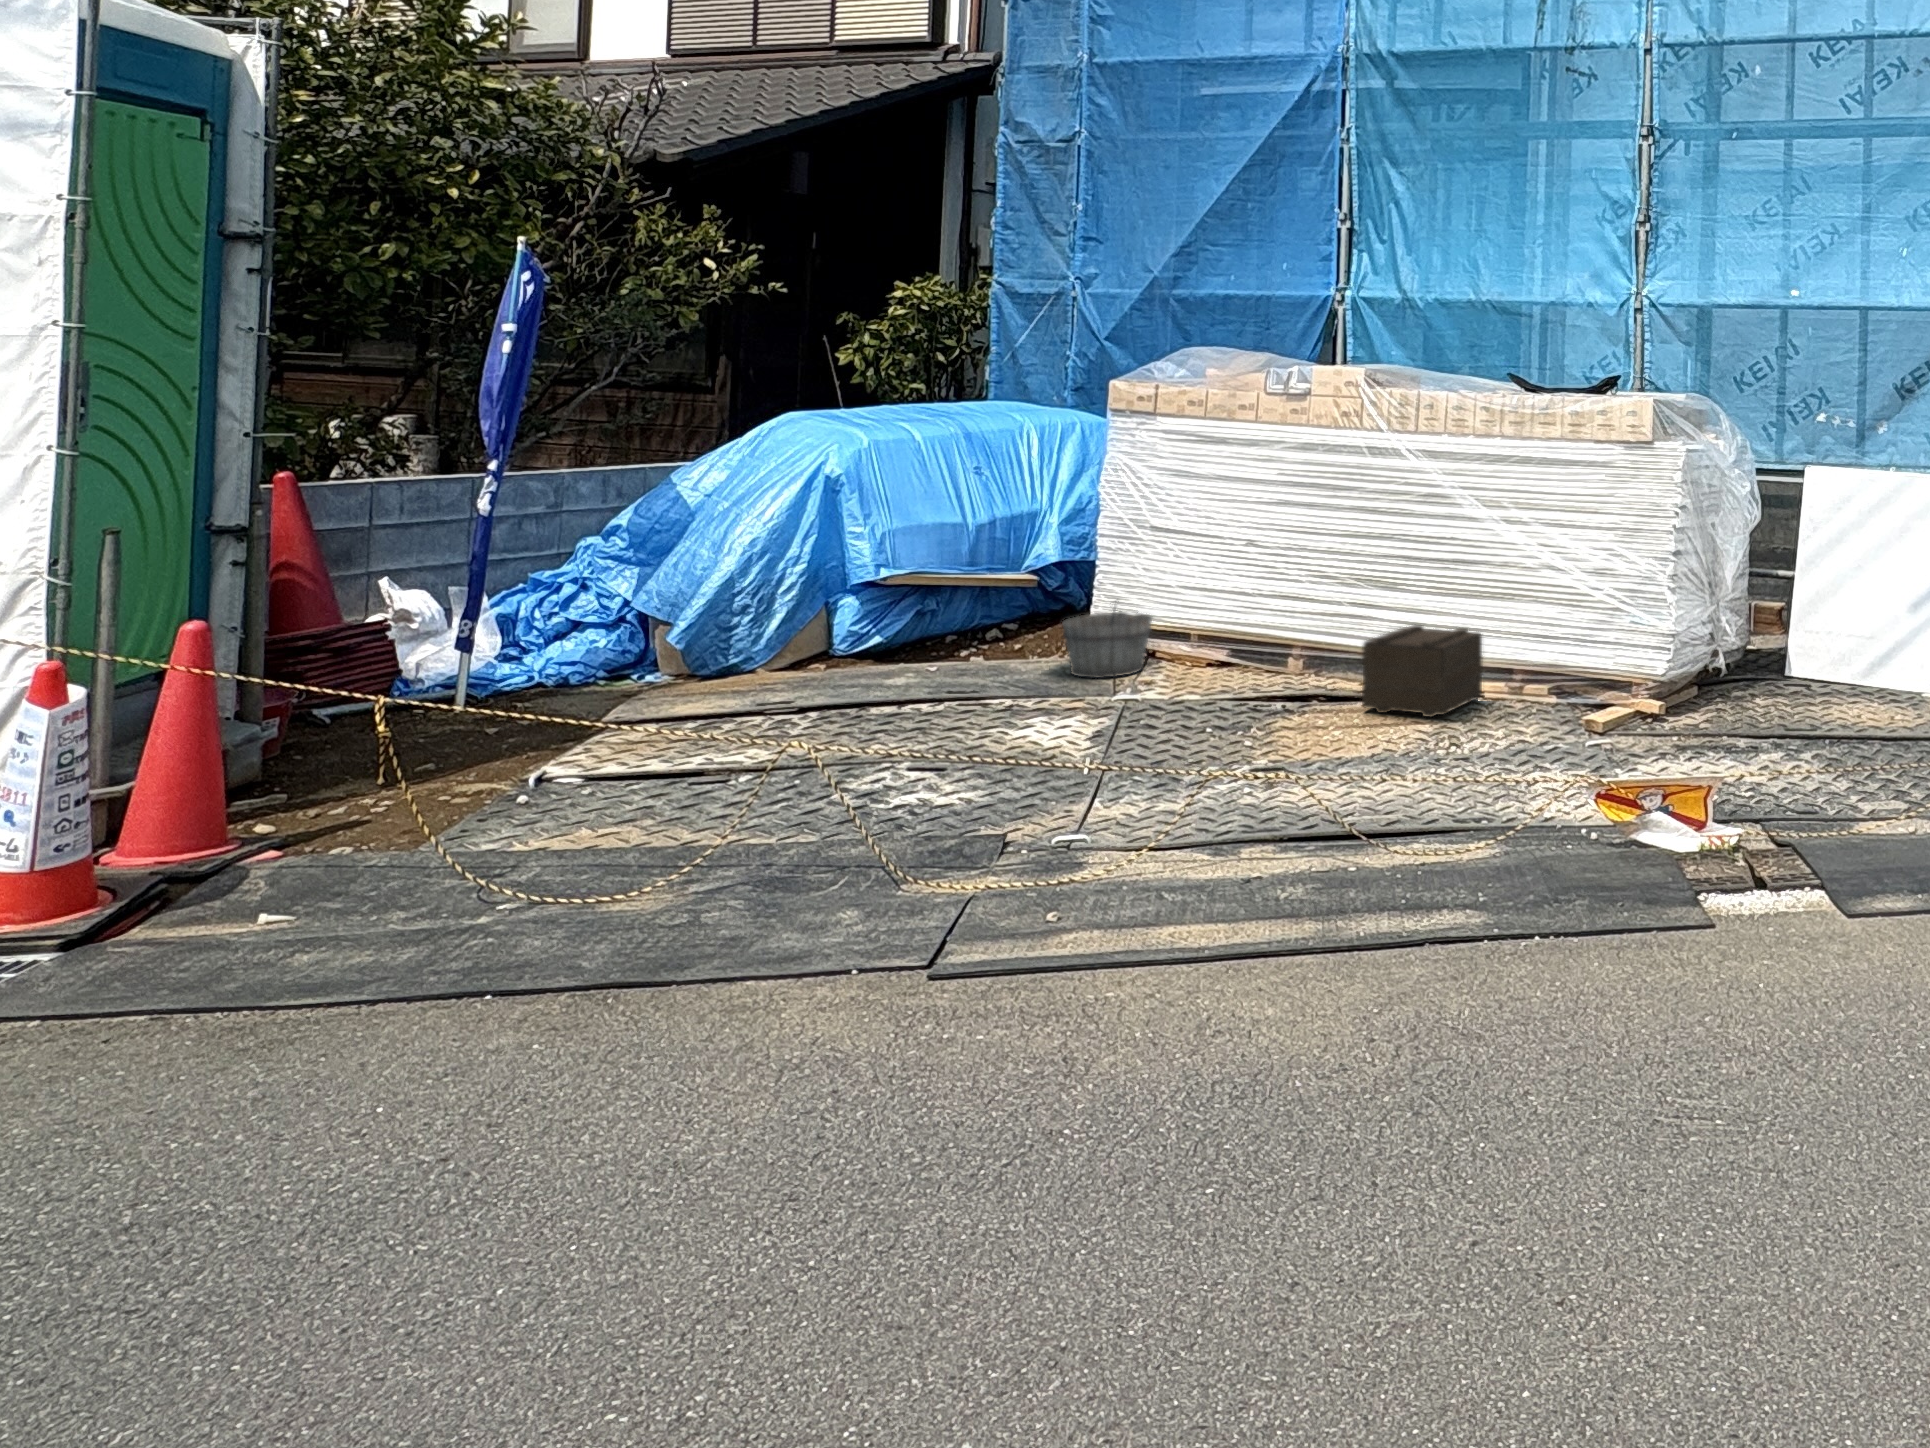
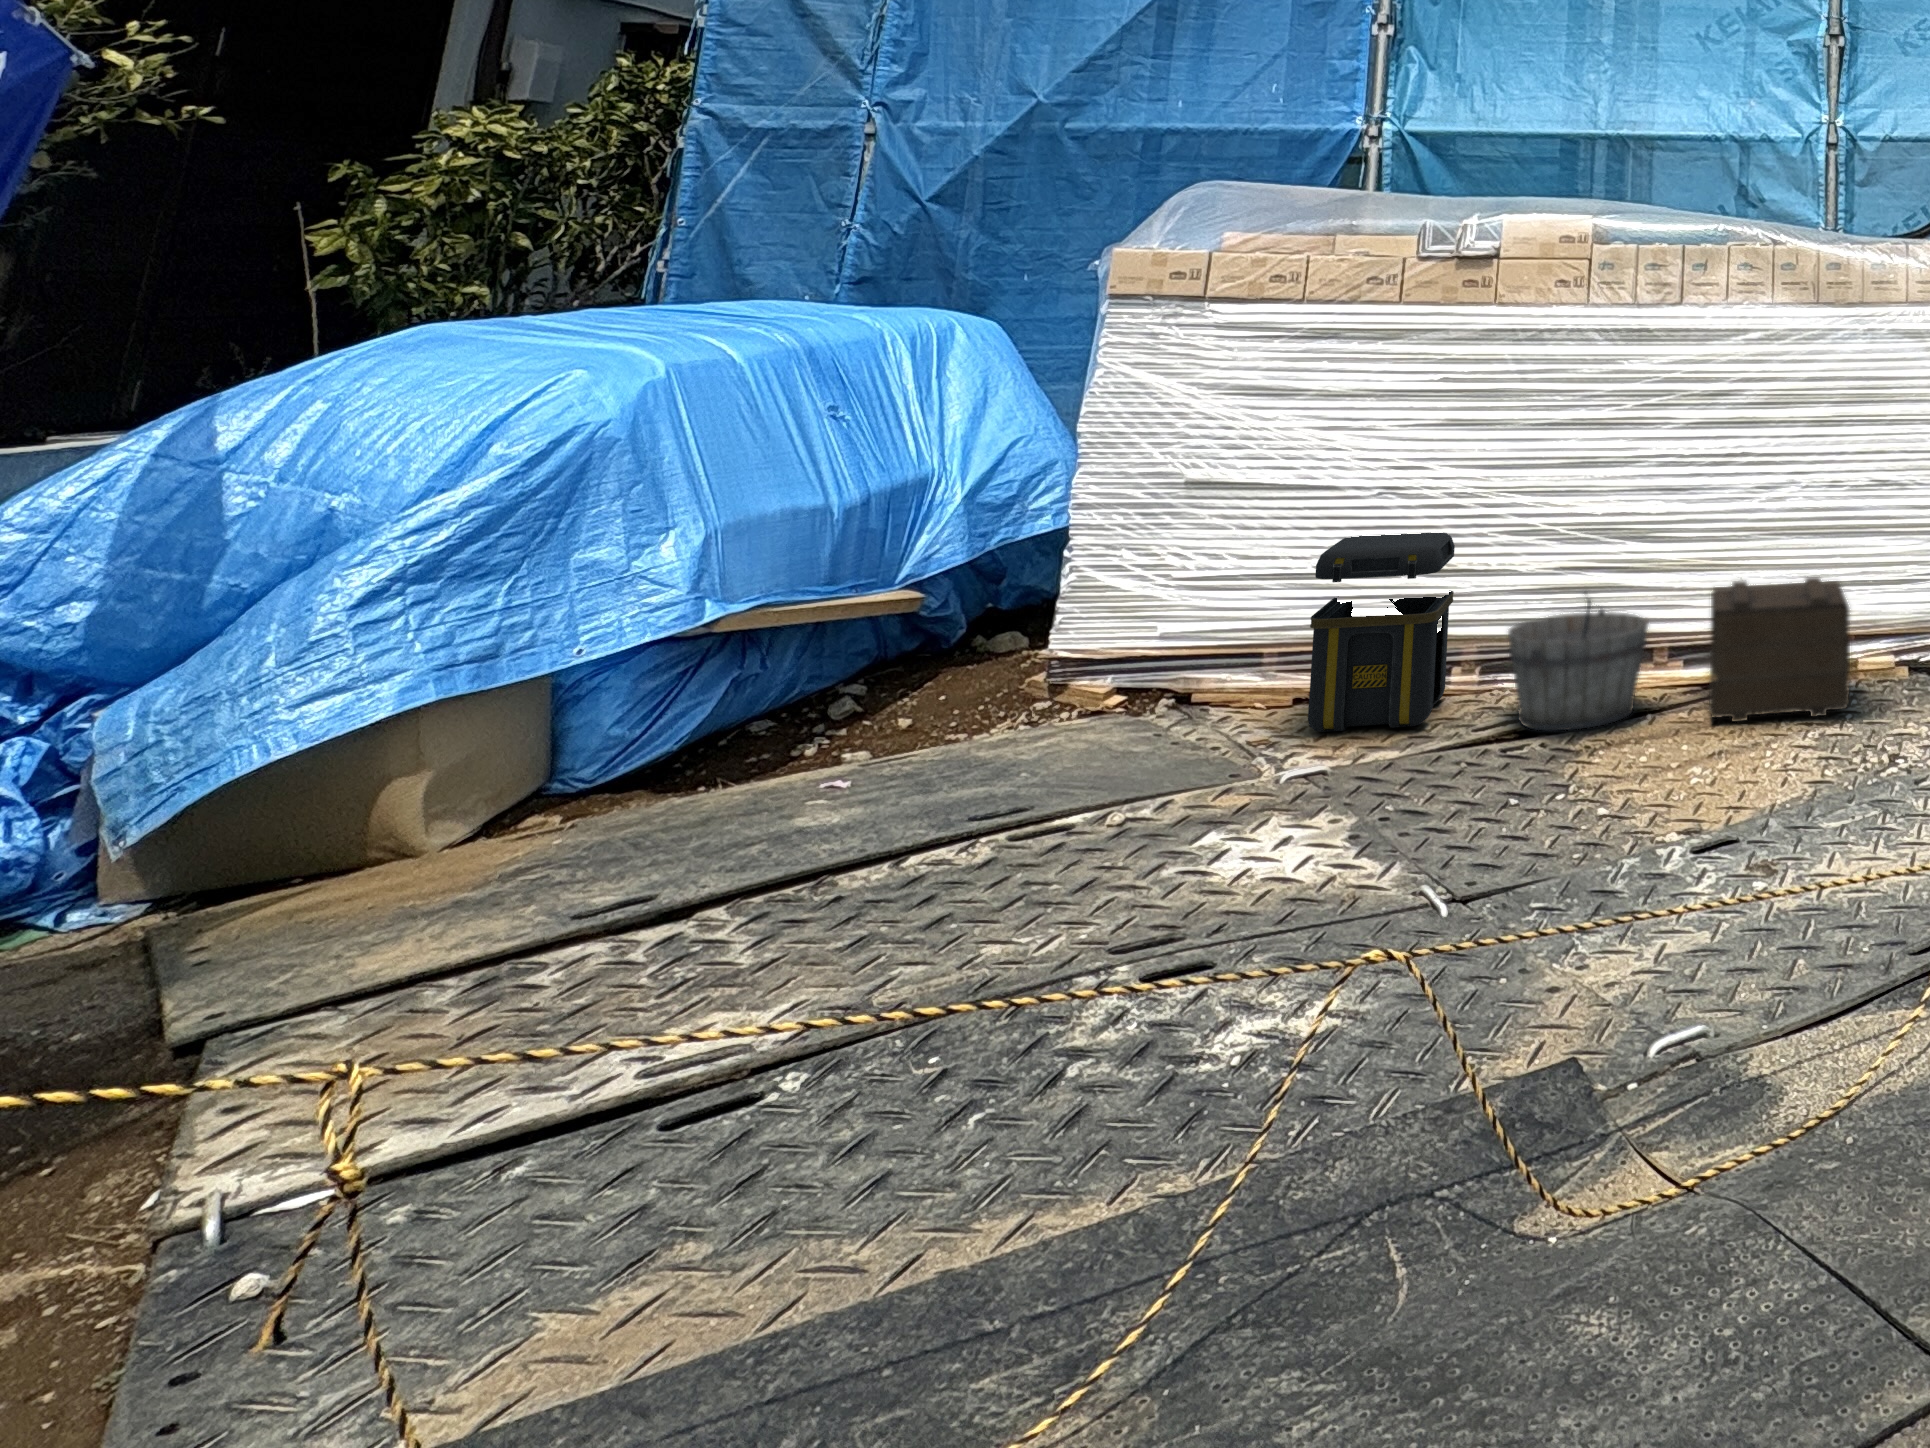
toolbox: none [1160,571,1261,687] -> present [1308,533,1455,732]
wooden bucket: present [1063,609,1152,678] -> present [1508,599,1649,730]

